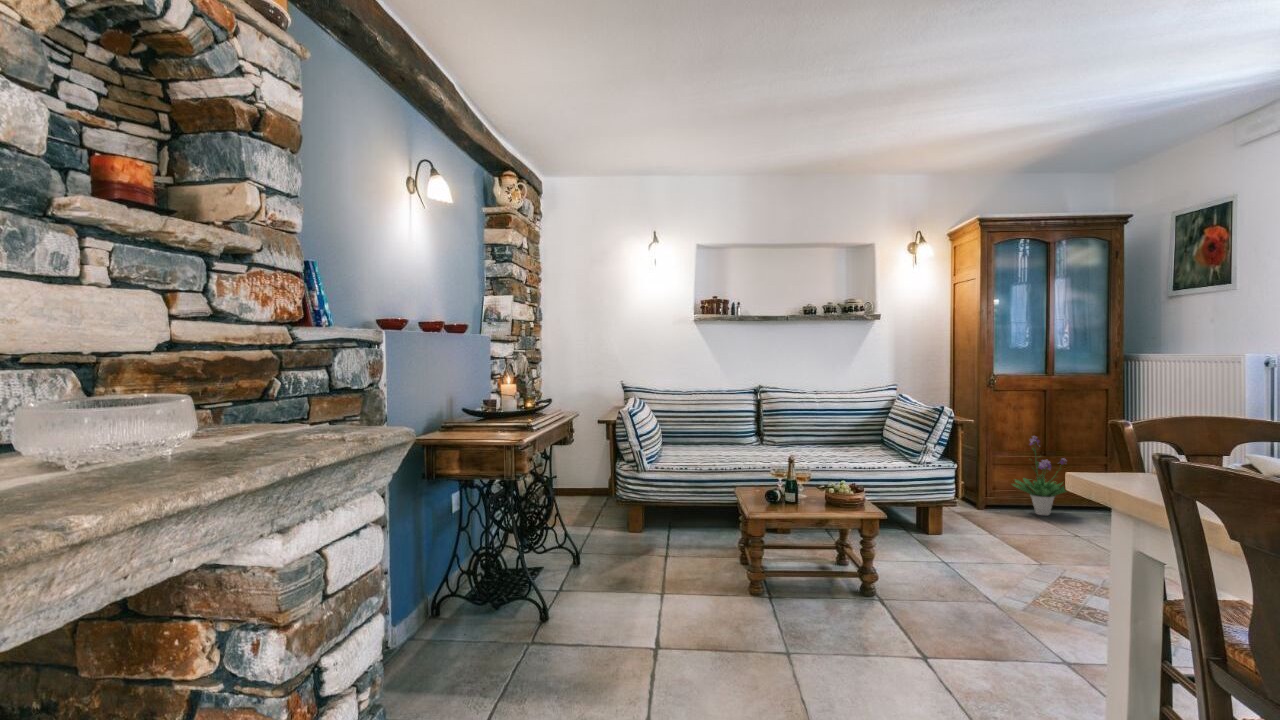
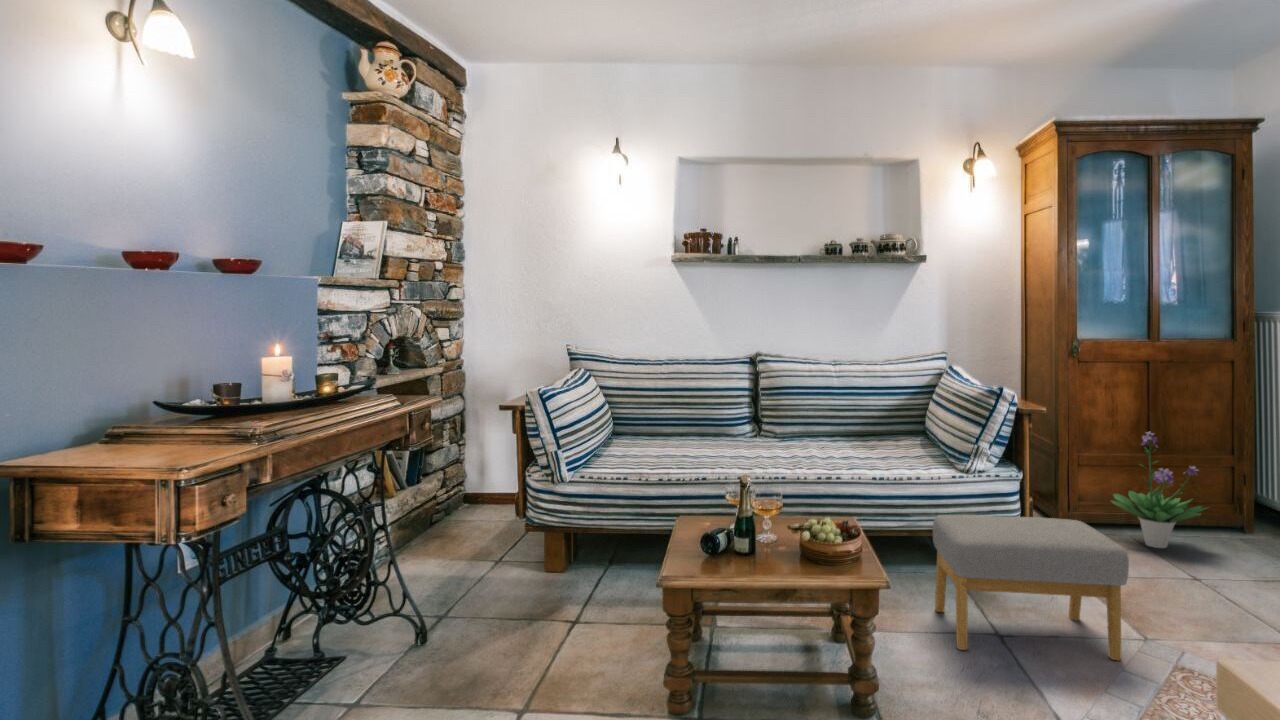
footstool: none [901,487,1025,570] -> present [933,515,1129,660]

